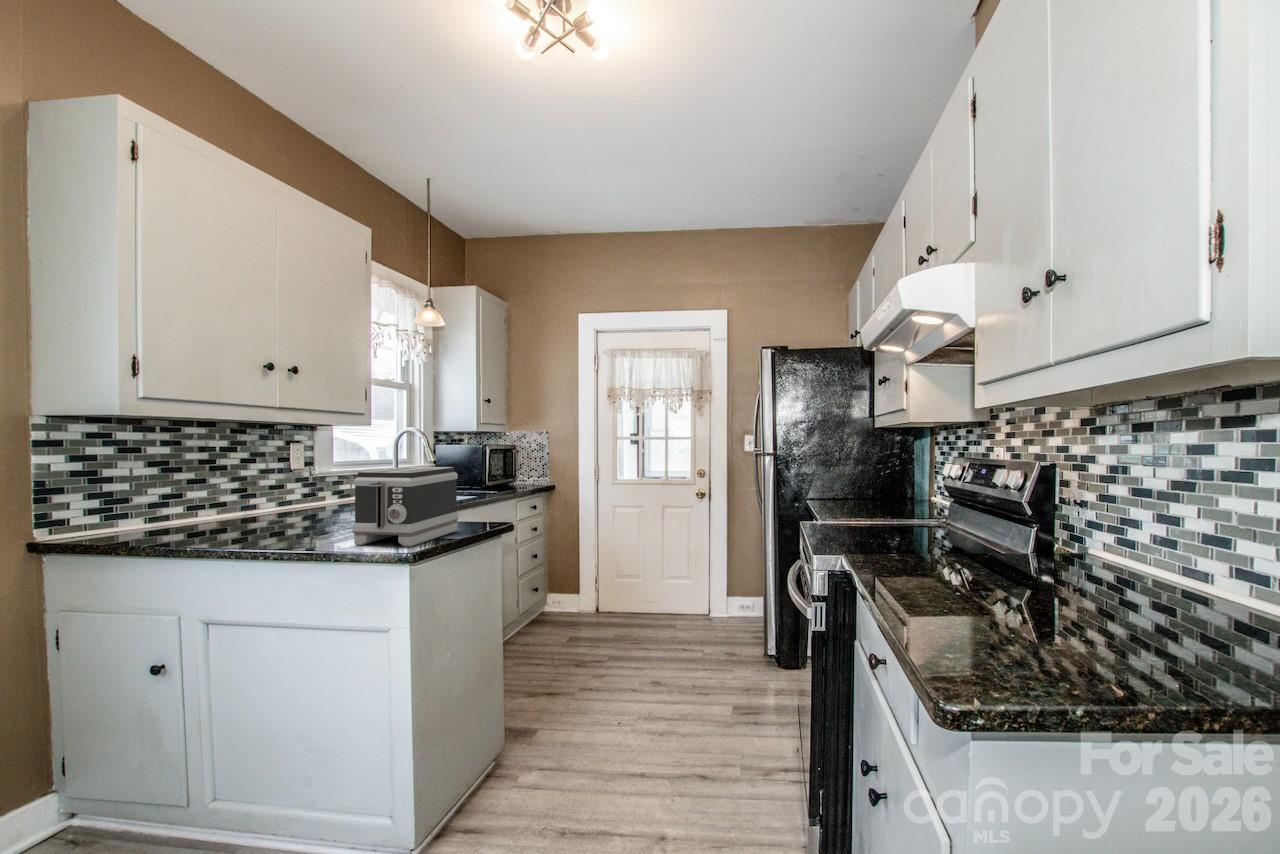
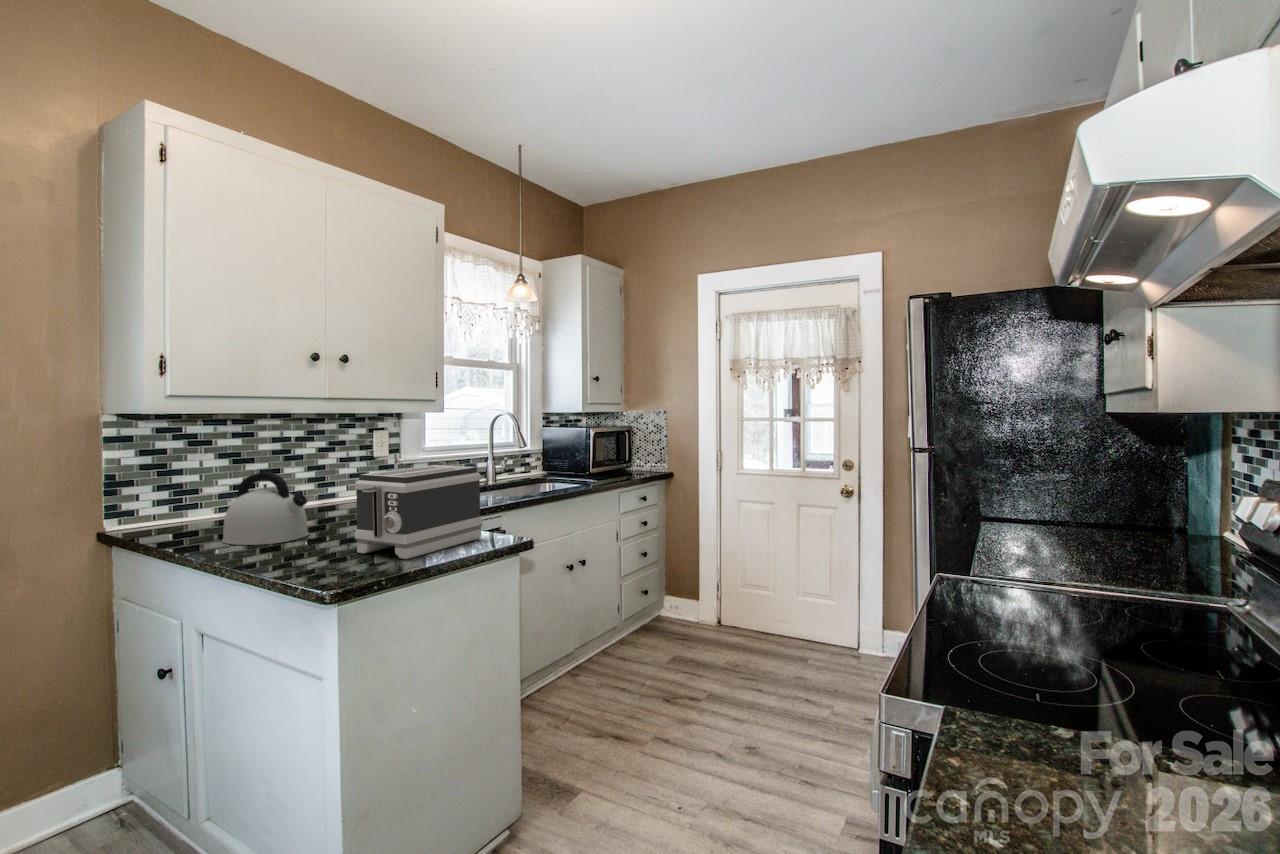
kettle: none [188,475,282,545] -> present [222,472,309,545]

